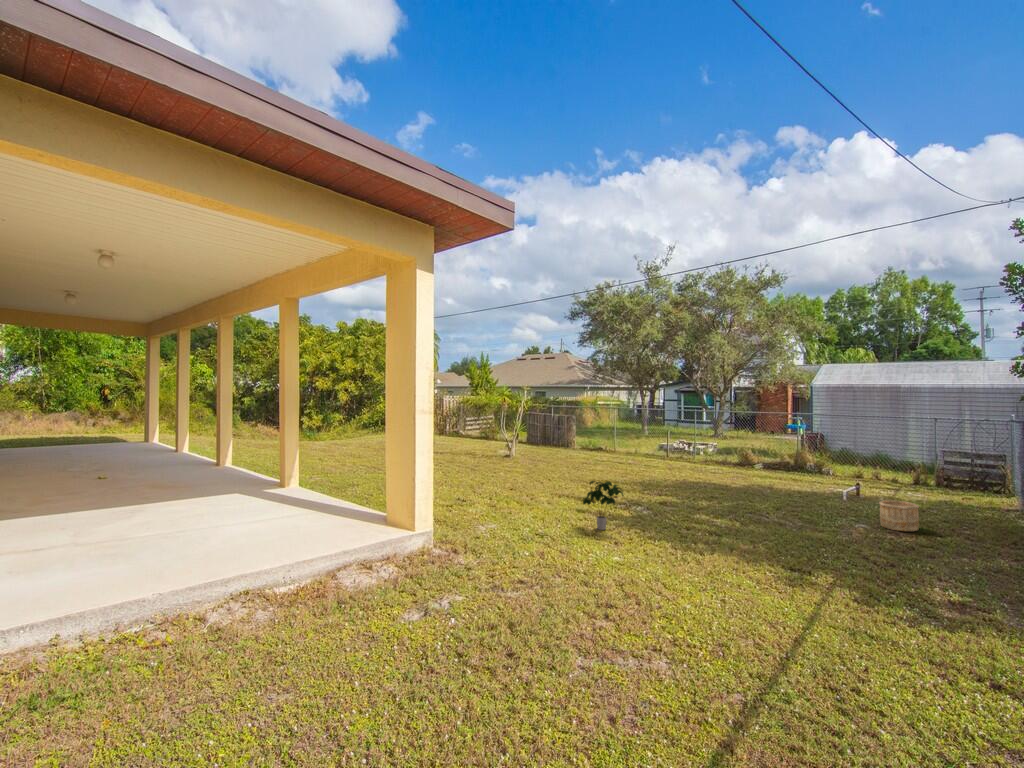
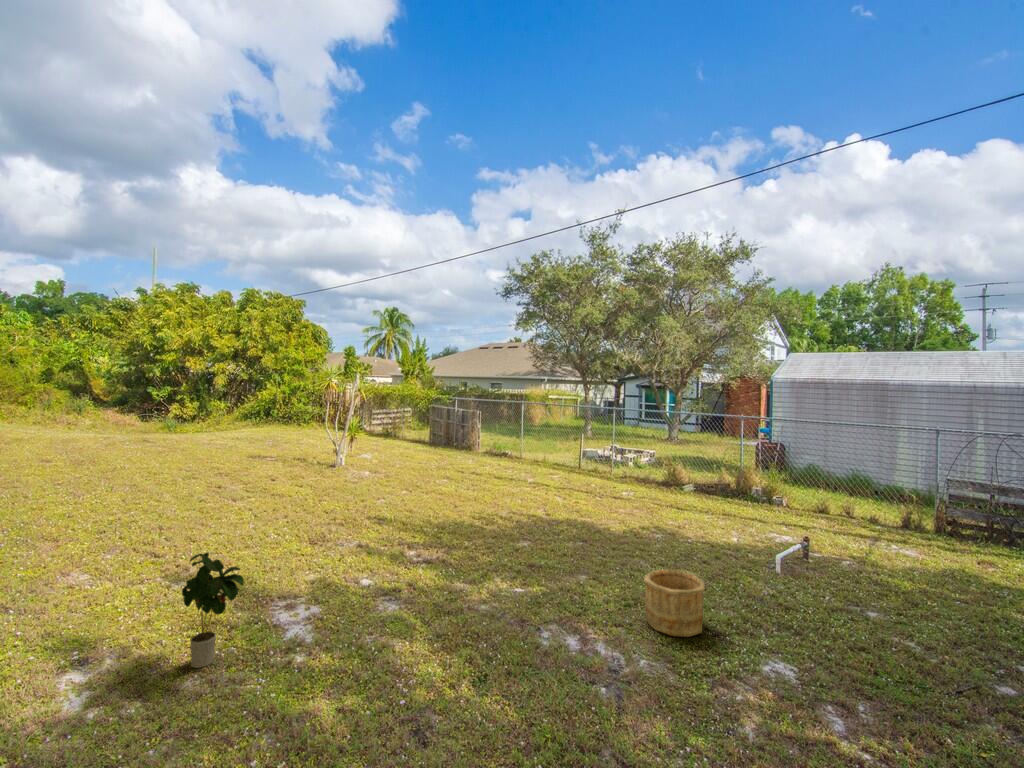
wooden bucket: present [879,500,919,531] -> present [644,570,705,637]

